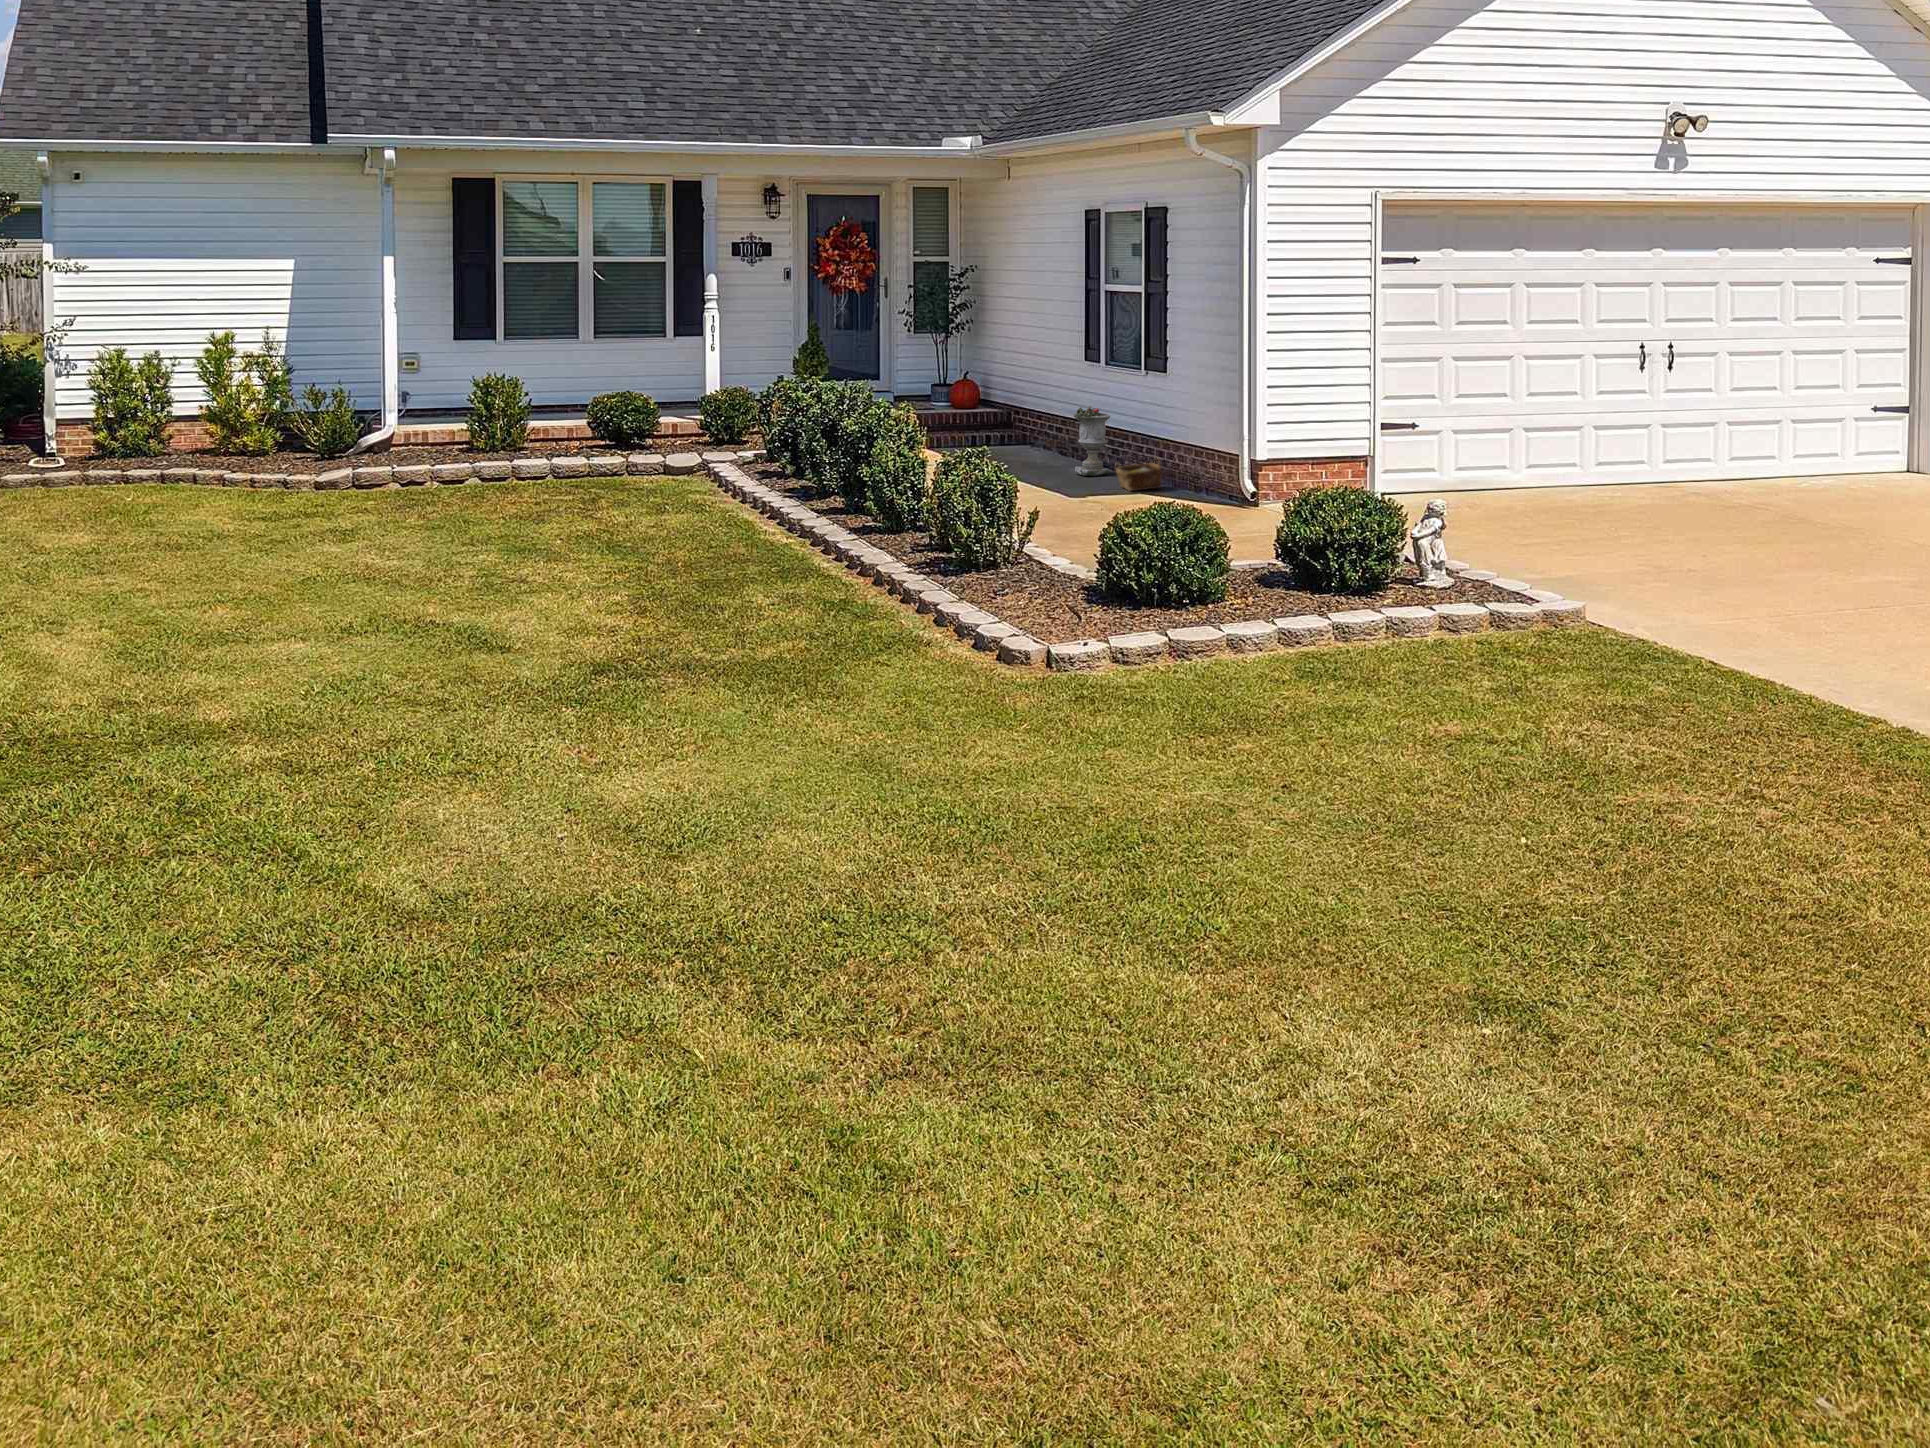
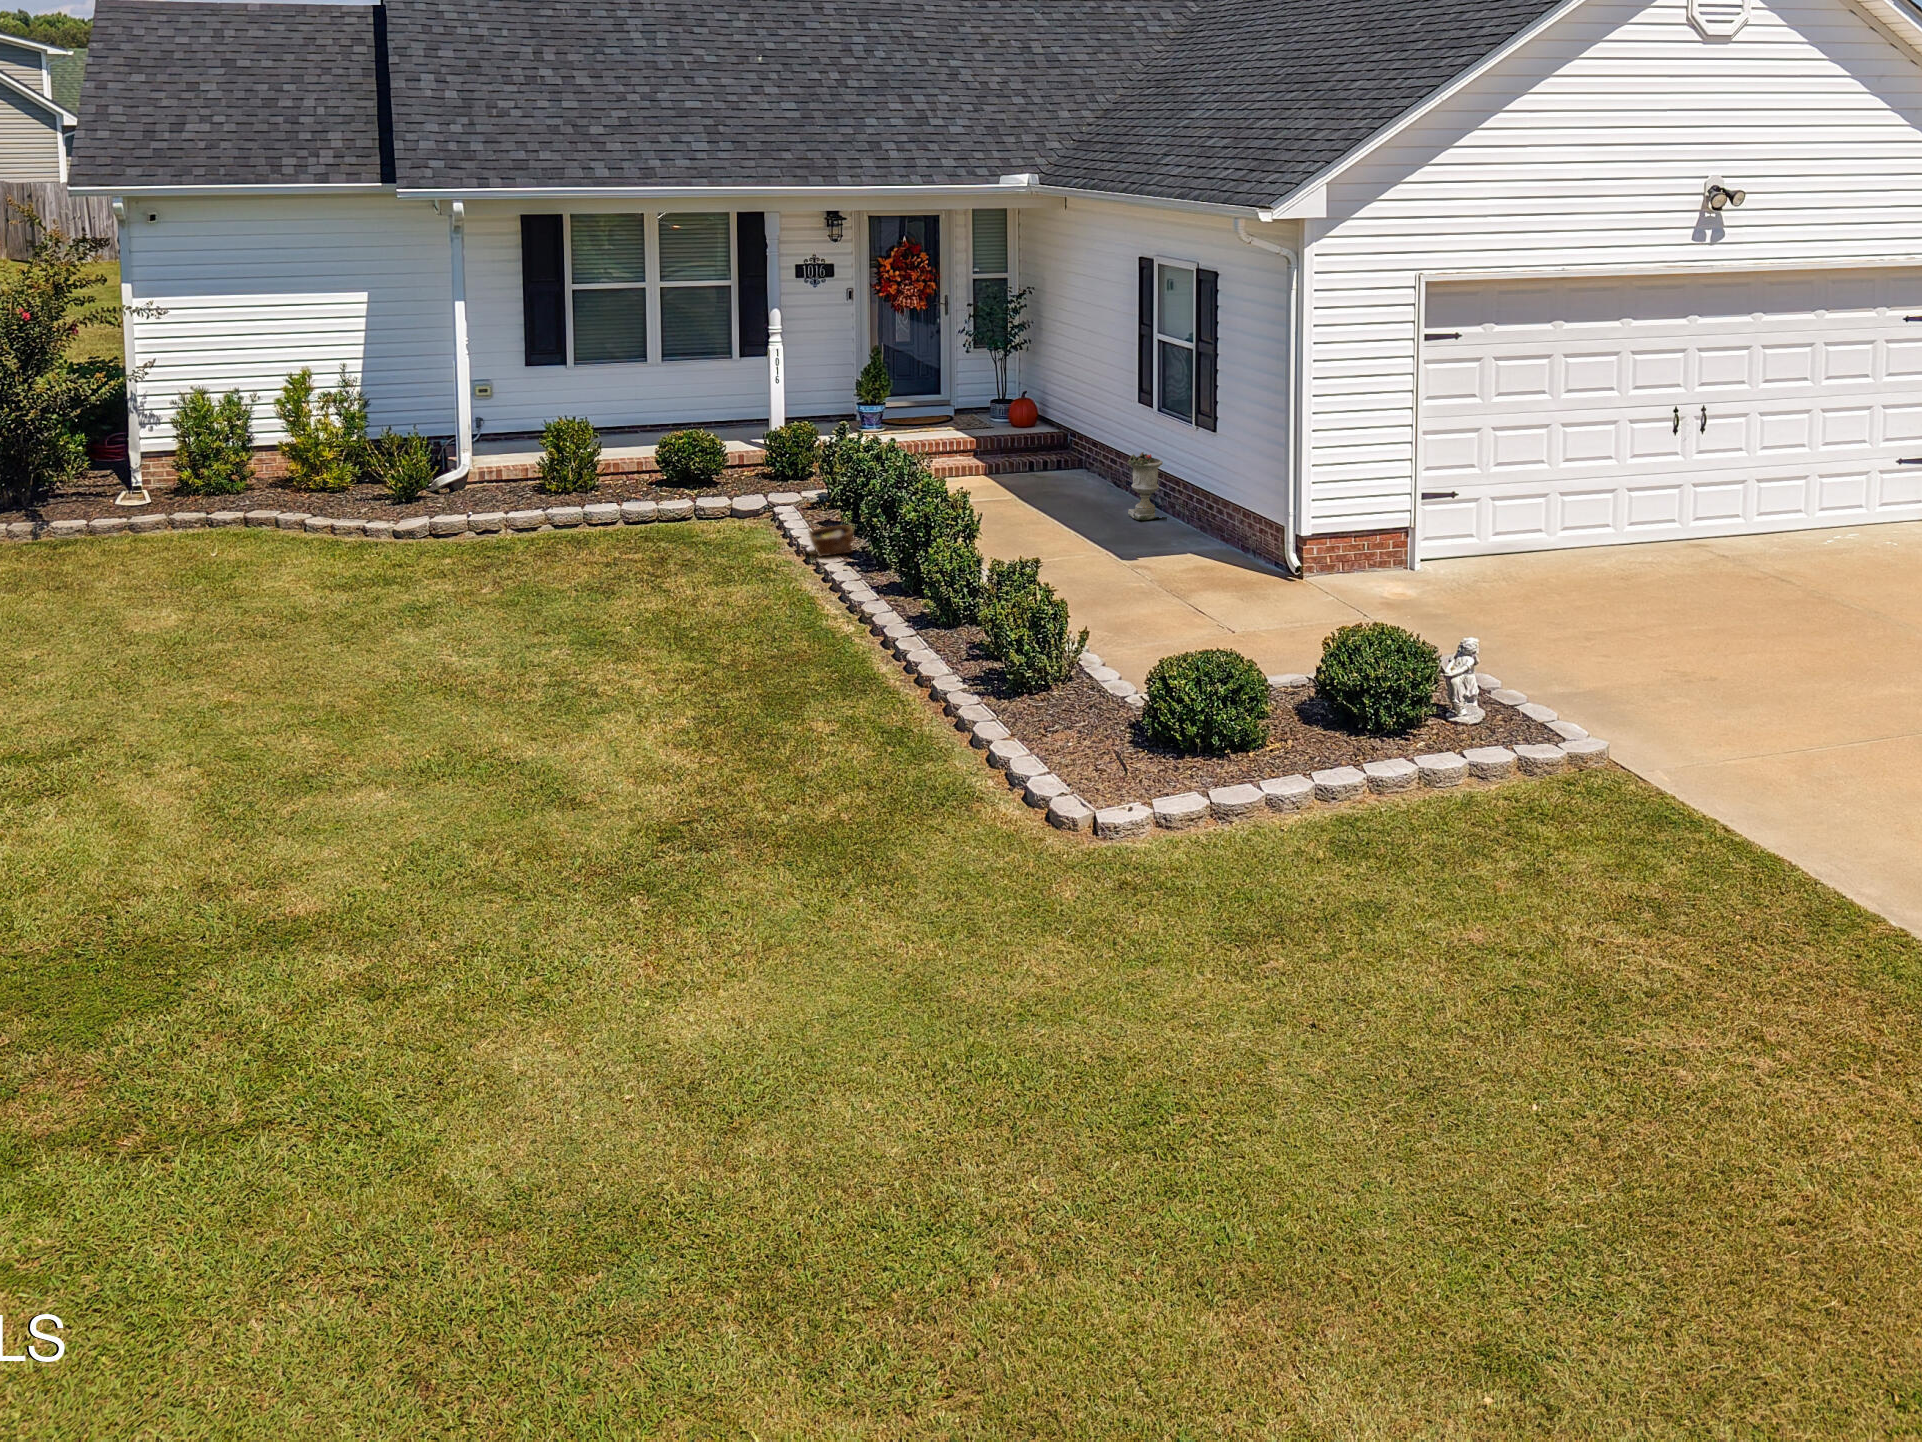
woven basket: present [1115,460,1162,491] -> present [809,525,853,557]

